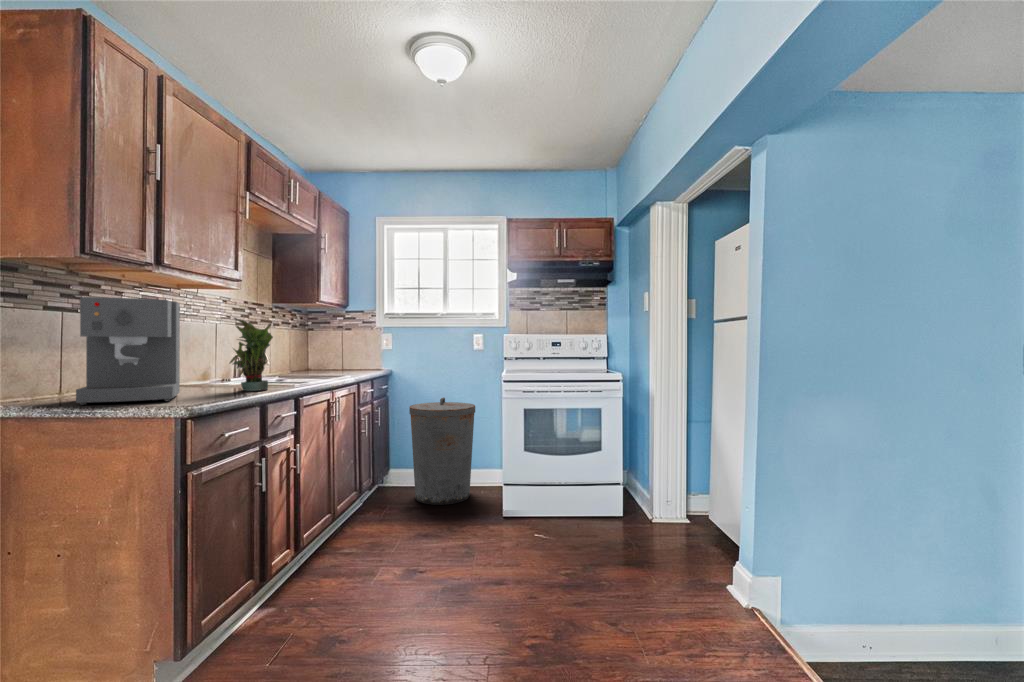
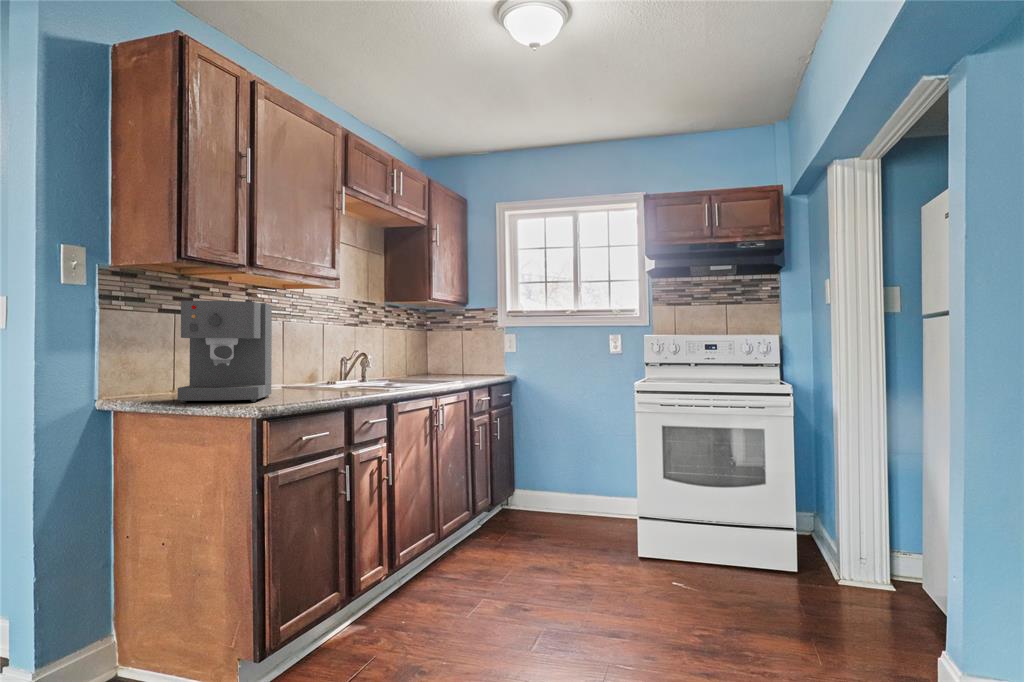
potted plant: present [230,318,273,391] -> none [320,318,361,394]
trash can: present [409,397,475,505] -> none [528,410,606,536]

